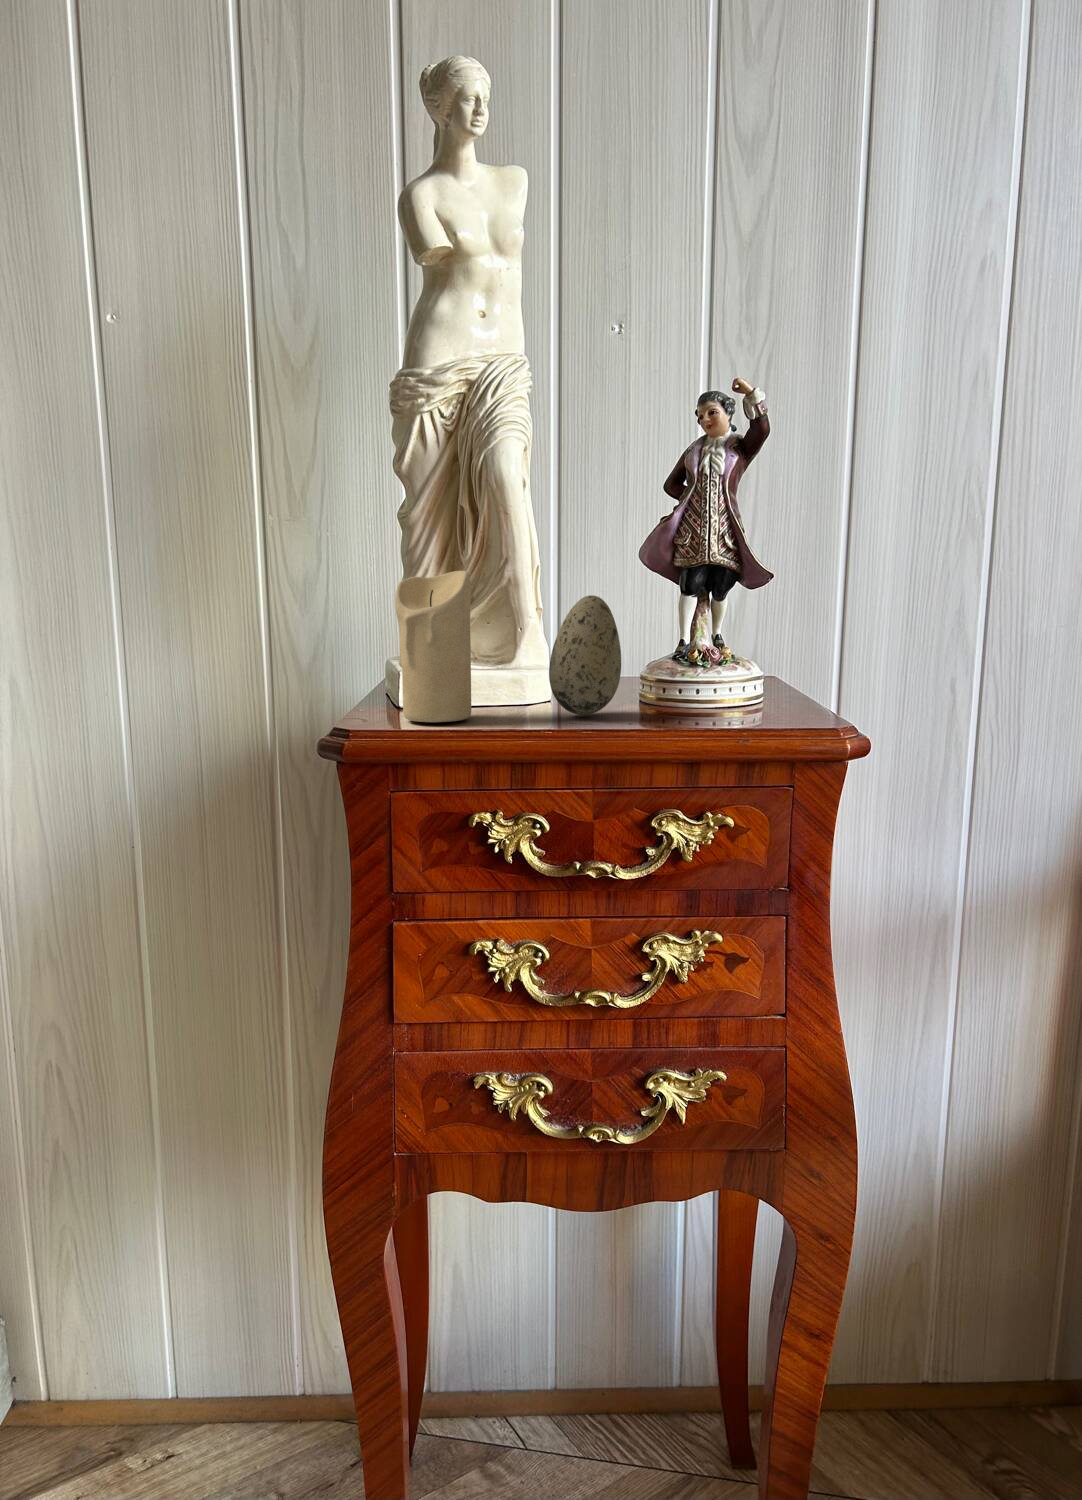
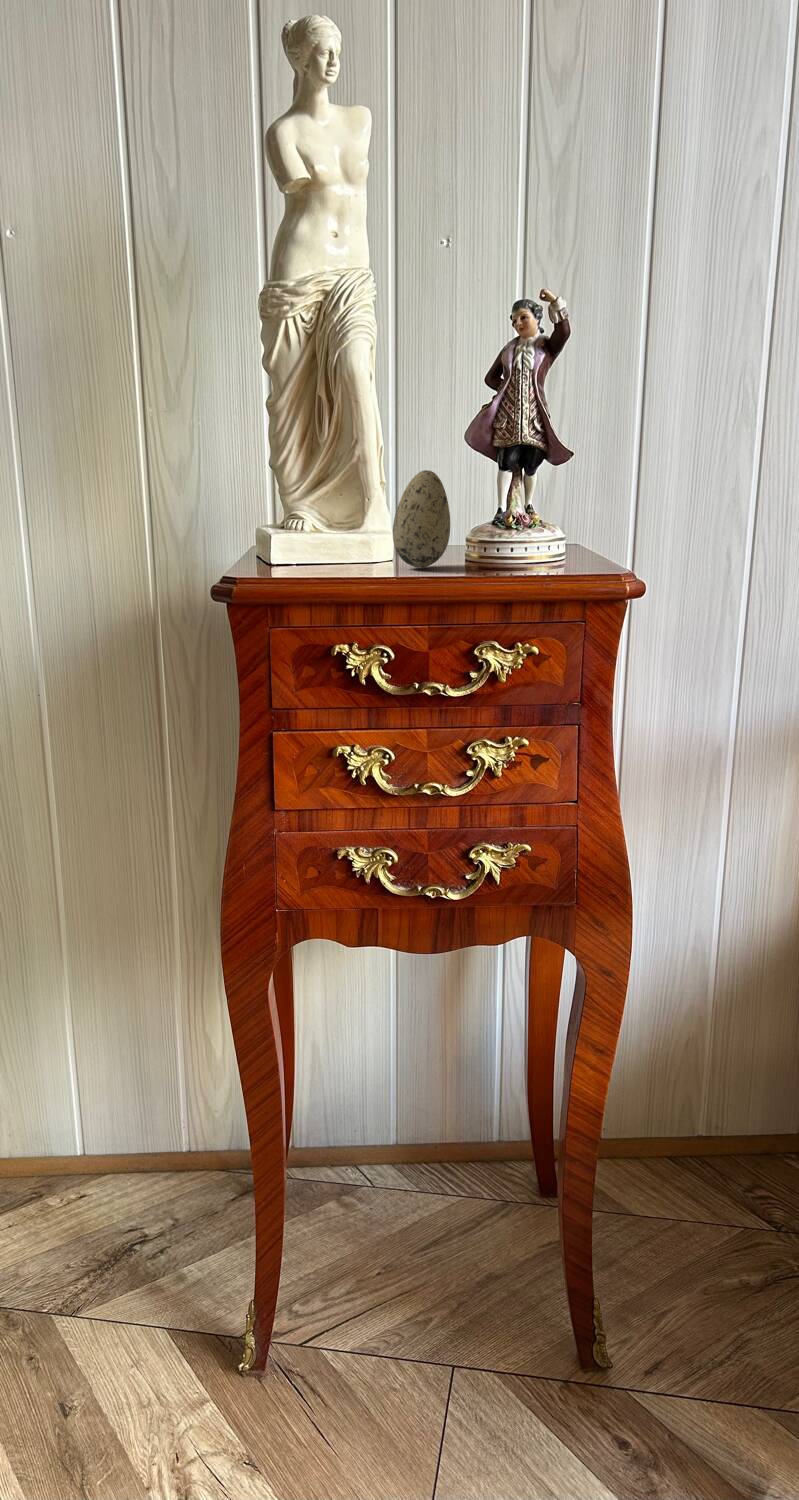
candle: present [395,571,471,722] -> none [270,451,331,572]

